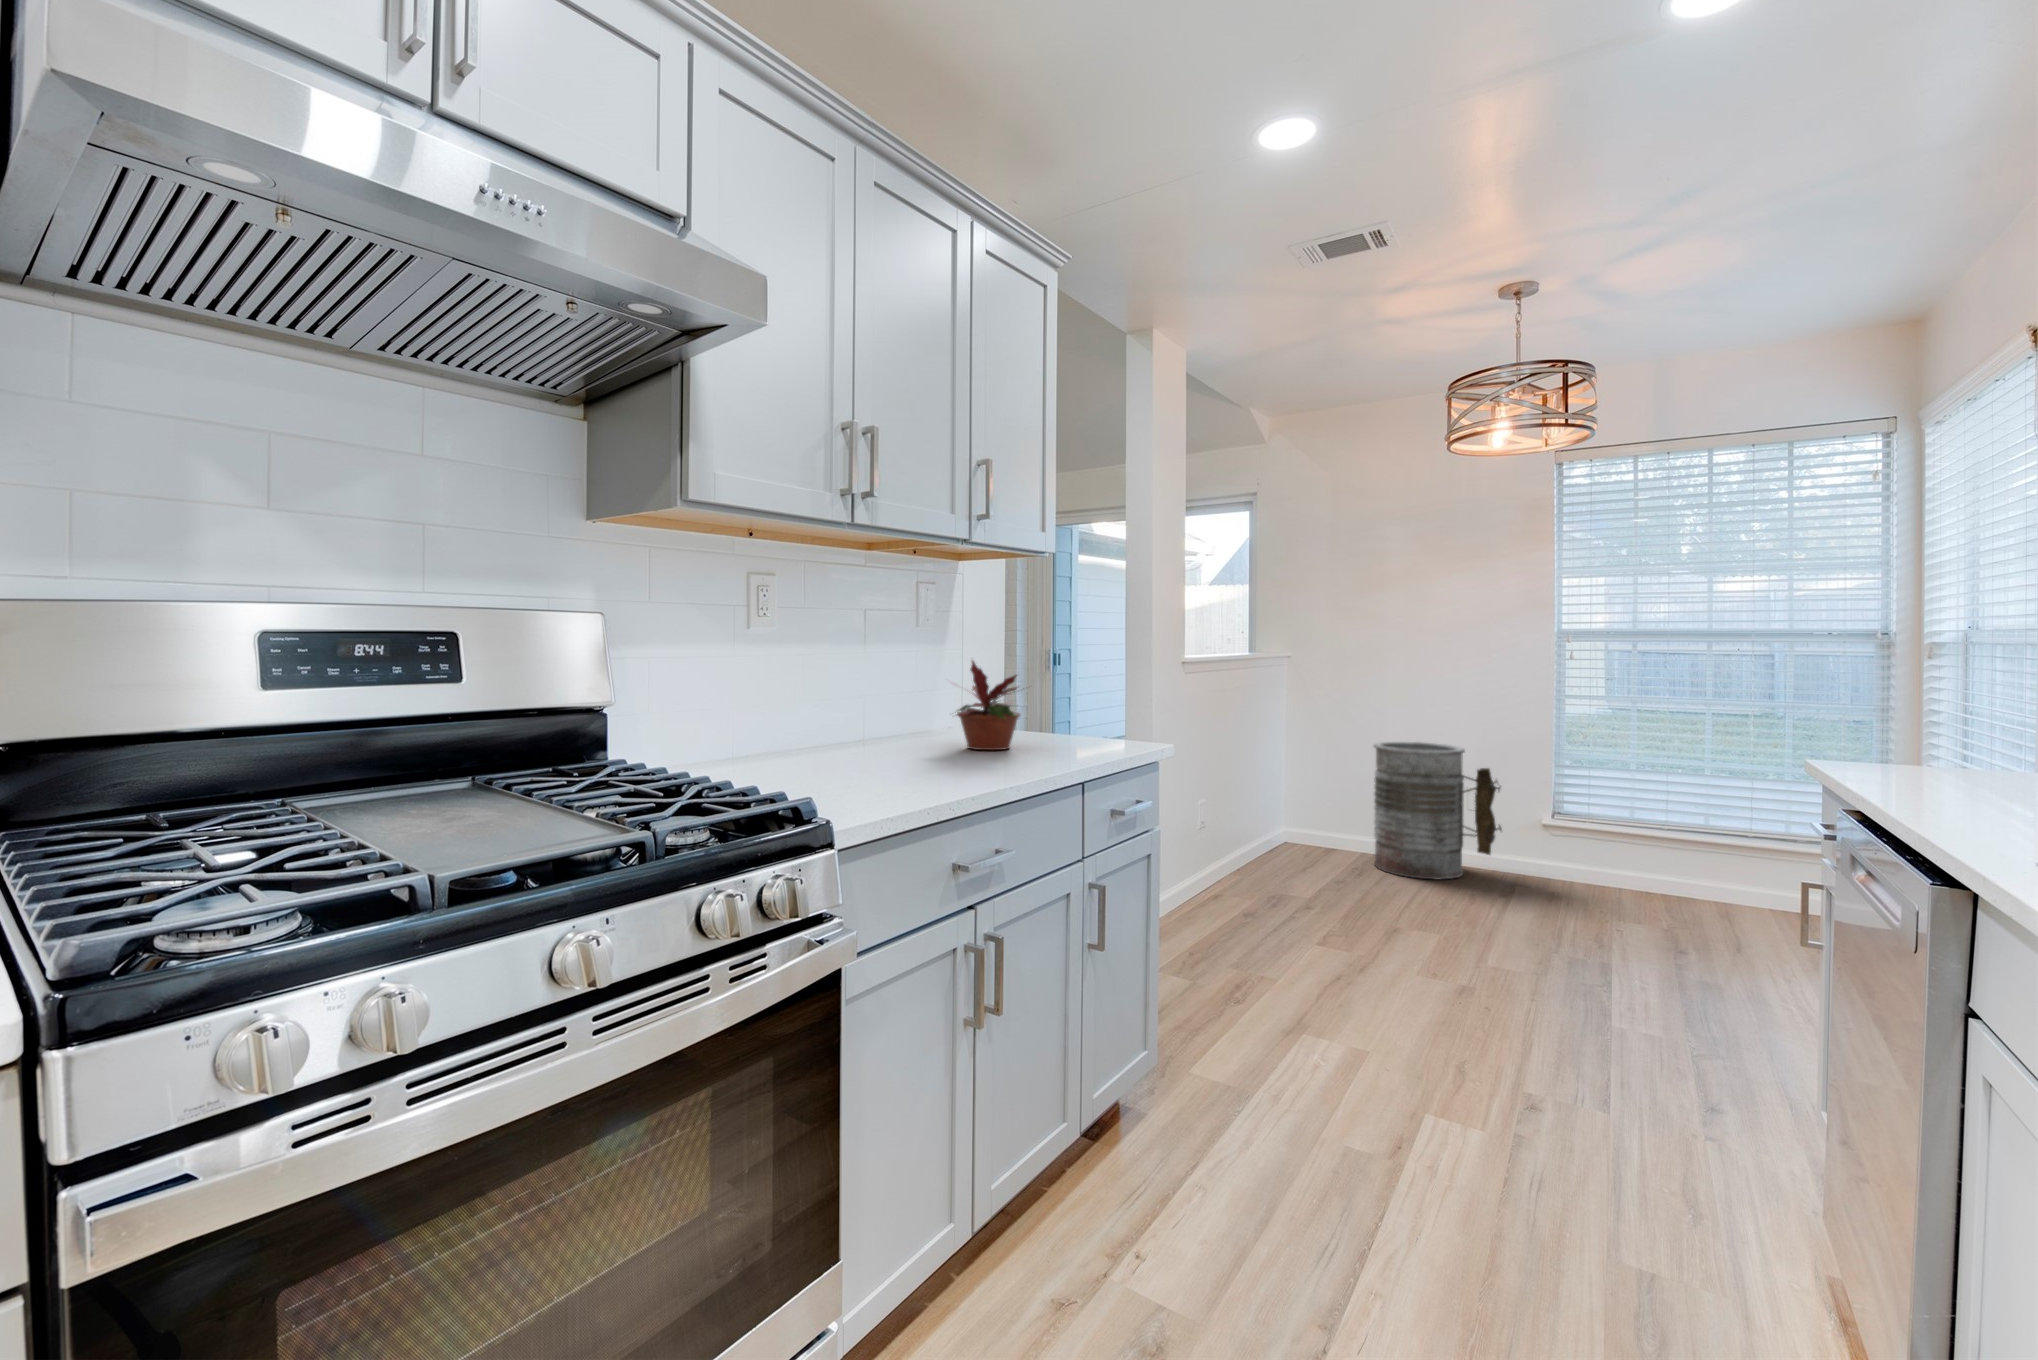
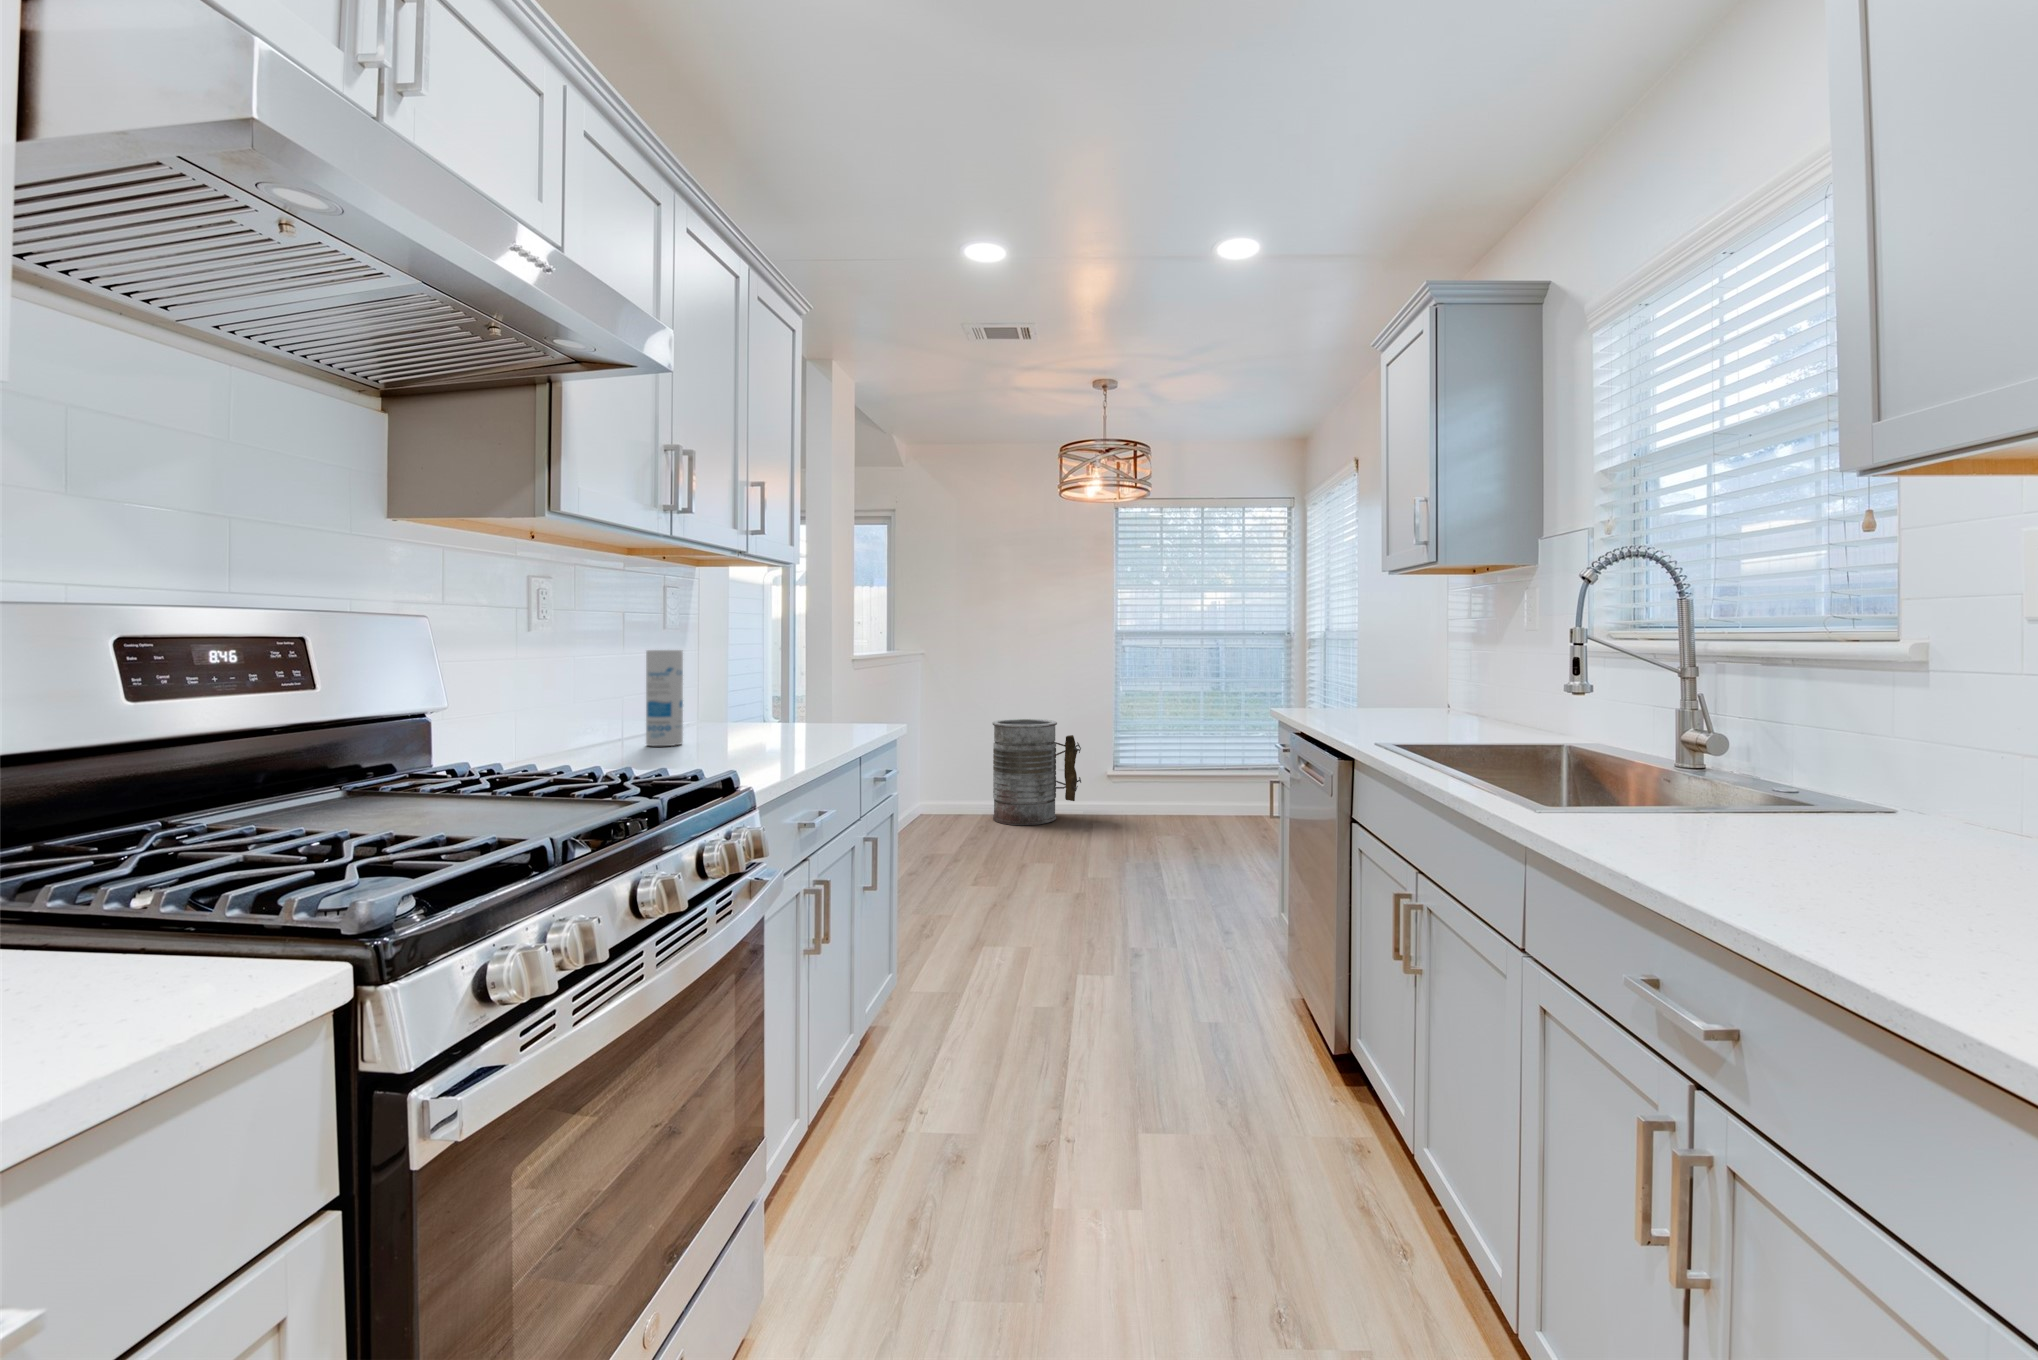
canister: none [853,649,890,755] -> present [646,650,683,746]
potted plant: present [956,661,1020,750] -> none [719,656,812,736]

